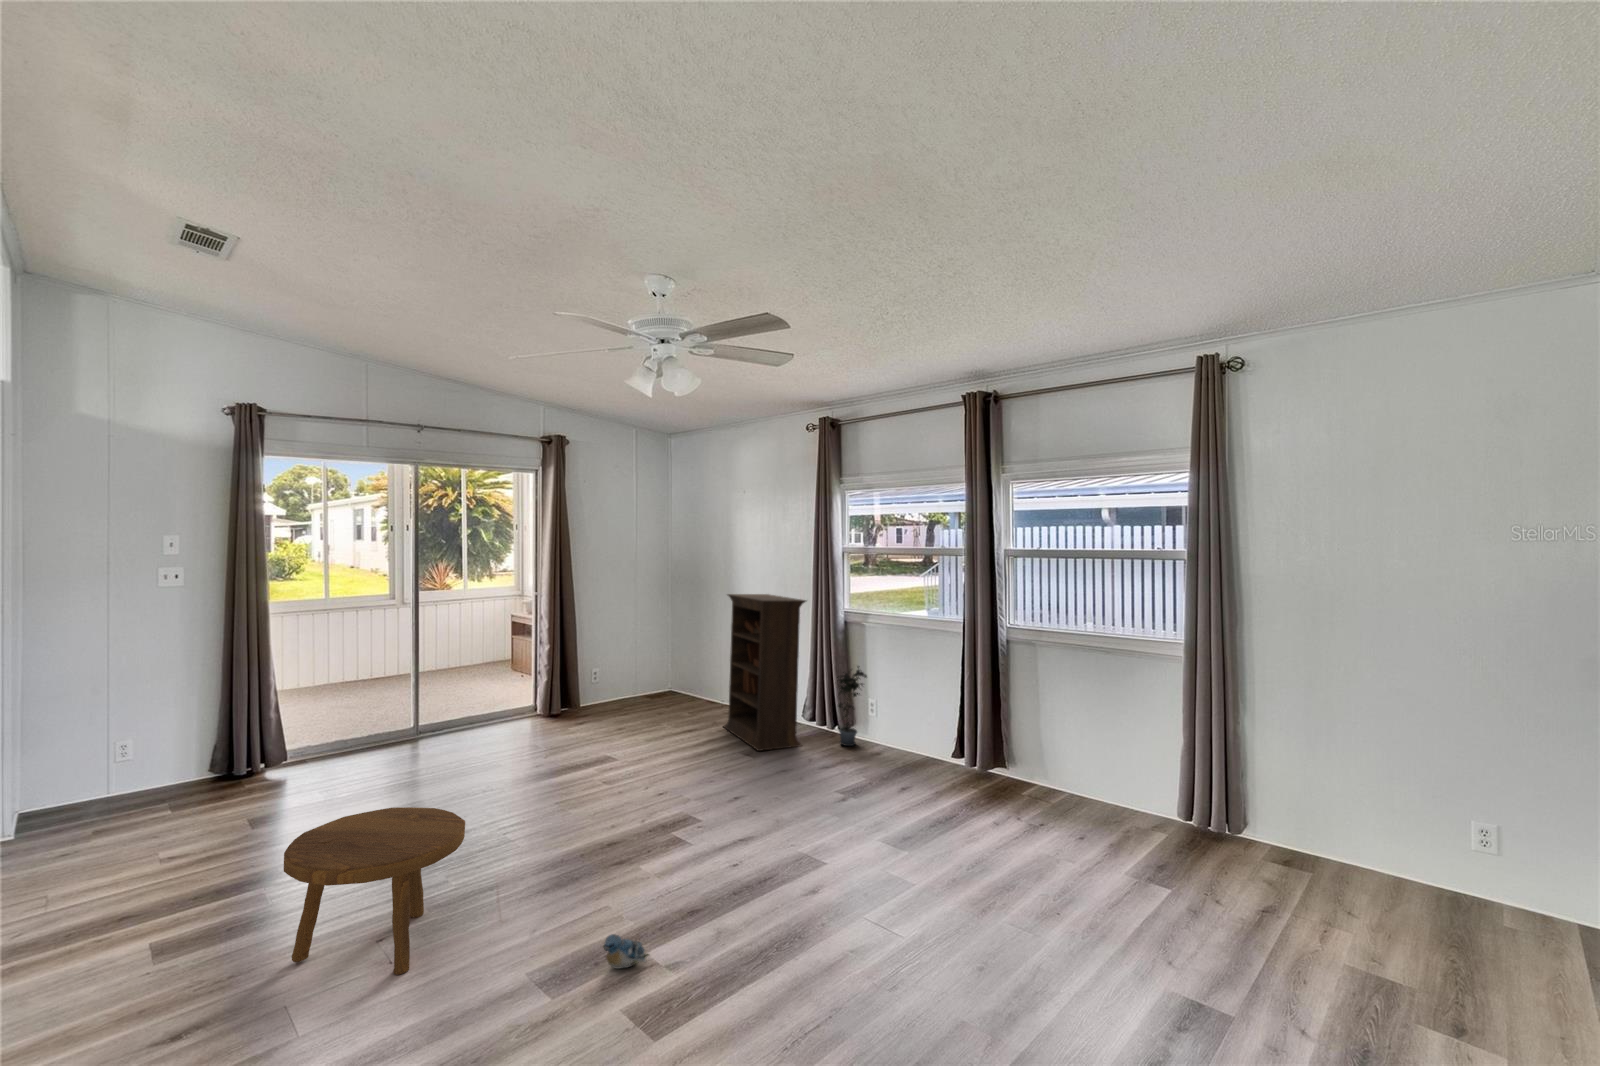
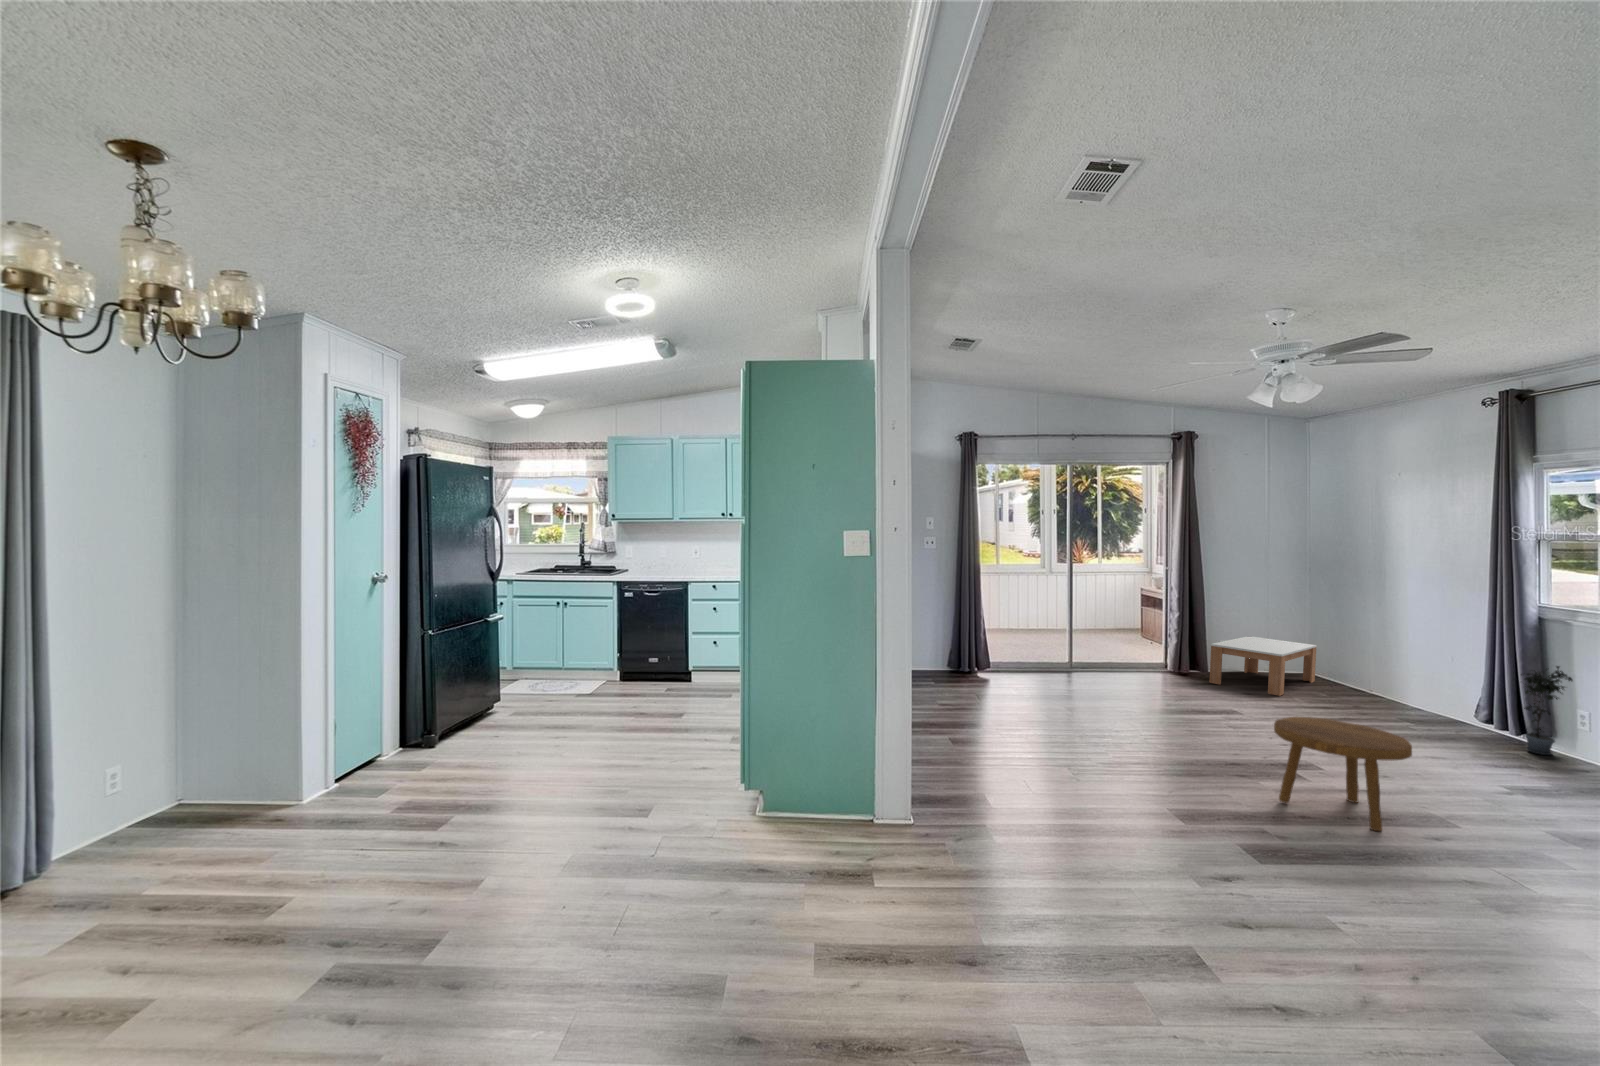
bookcase: present [724,594,806,751] -> none [1363,576,1479,743]
coffee table: none [585,661,682,725] -> present [1209,637,1317,696]
footstool: present [284,807,465,975] -> present [1274,717,1412,831]
plush toy: present [603,934,649,969] -> none [1227,801,1266,828]

